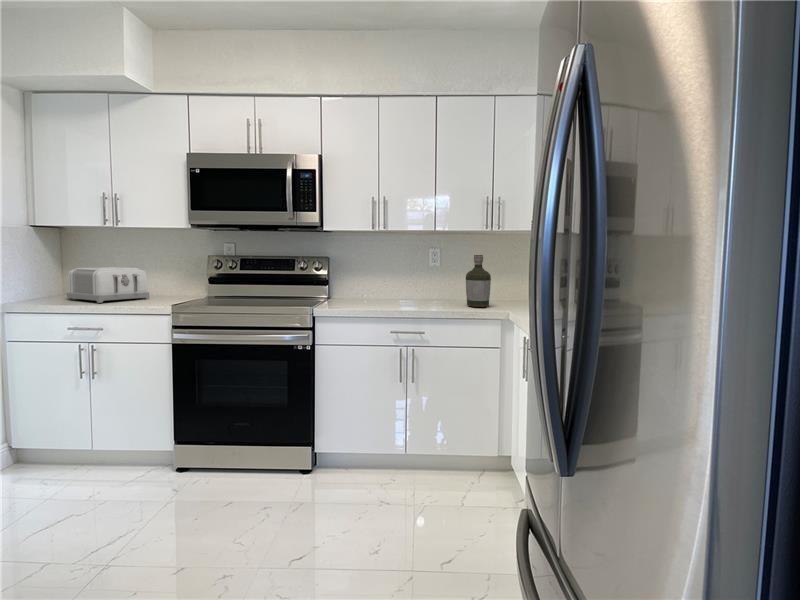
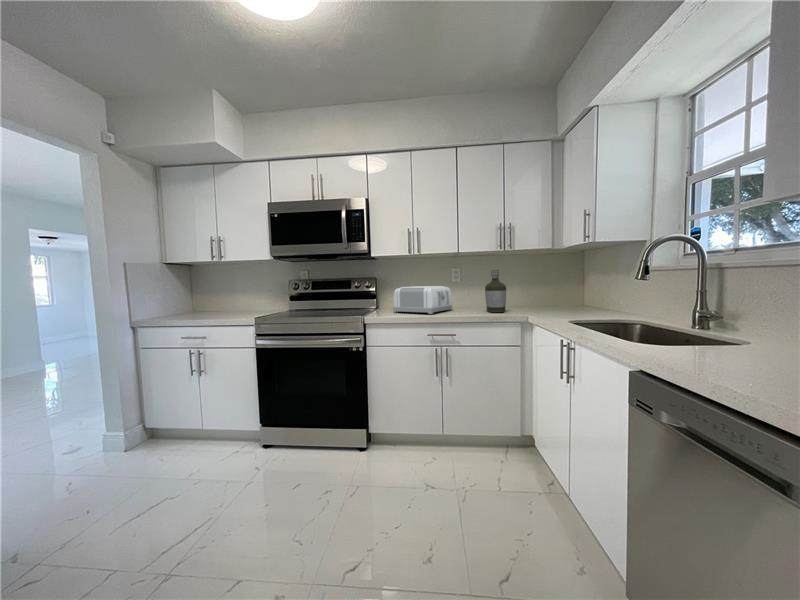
toaster: present [67,267,149,303] -> present [393,286,452,314]

